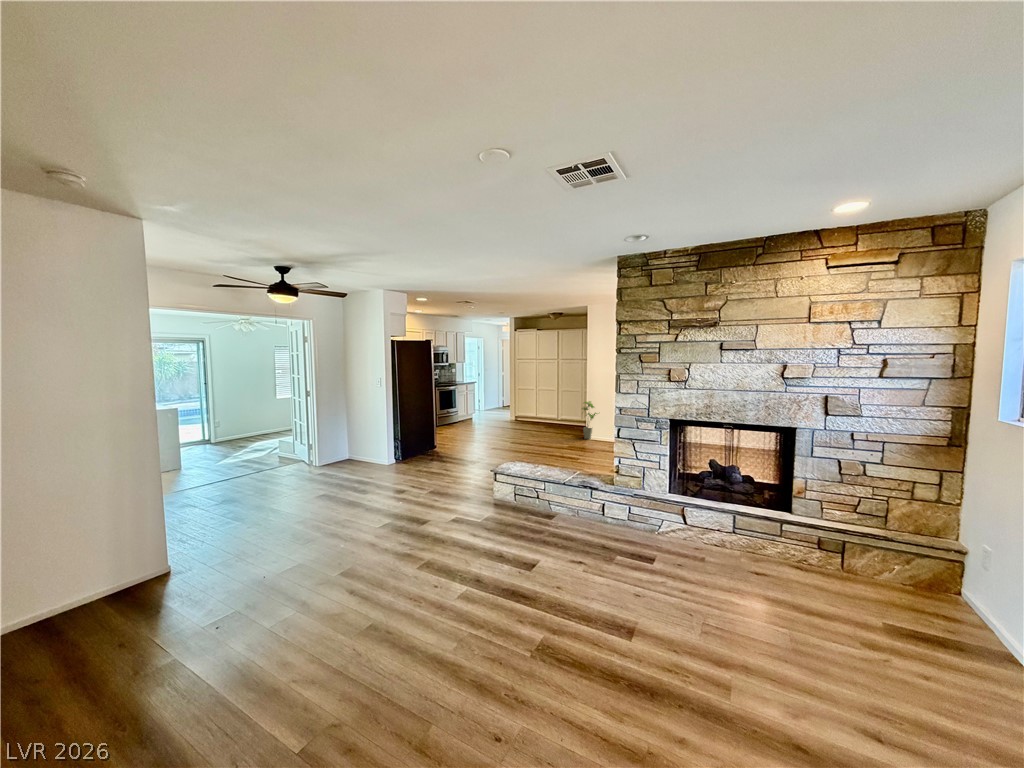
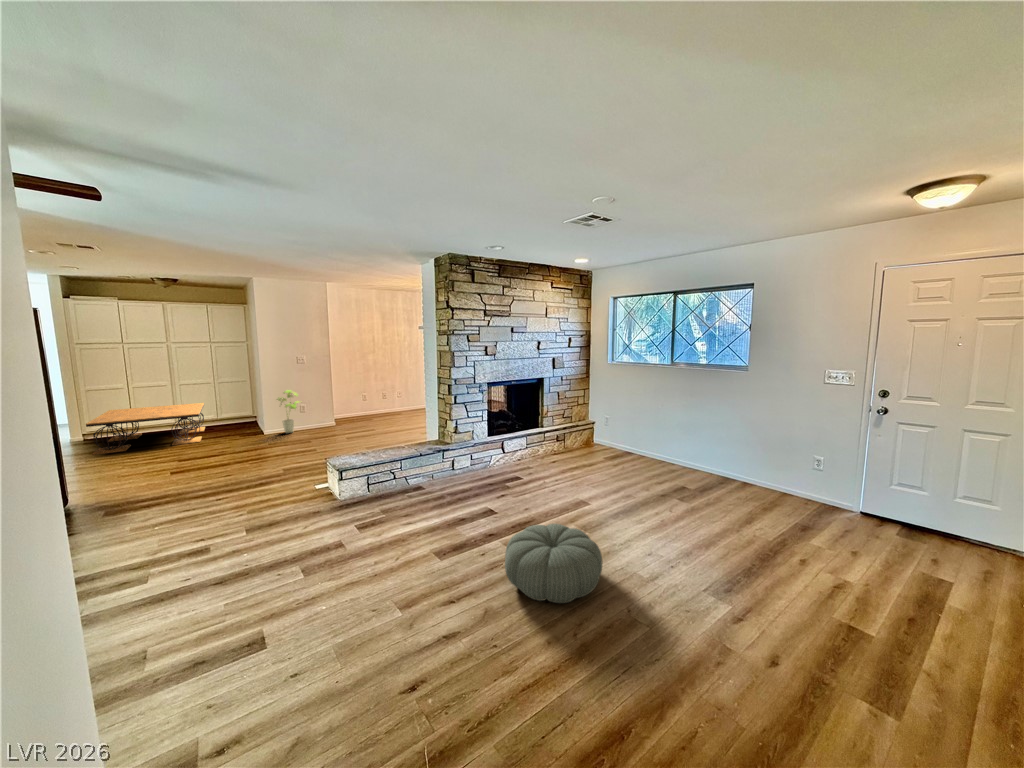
coffee table: none [489,401,560,431] -> present [86,403,205,455]
pouf: none [343,578,466,687] -> present [505,524,602,603]

